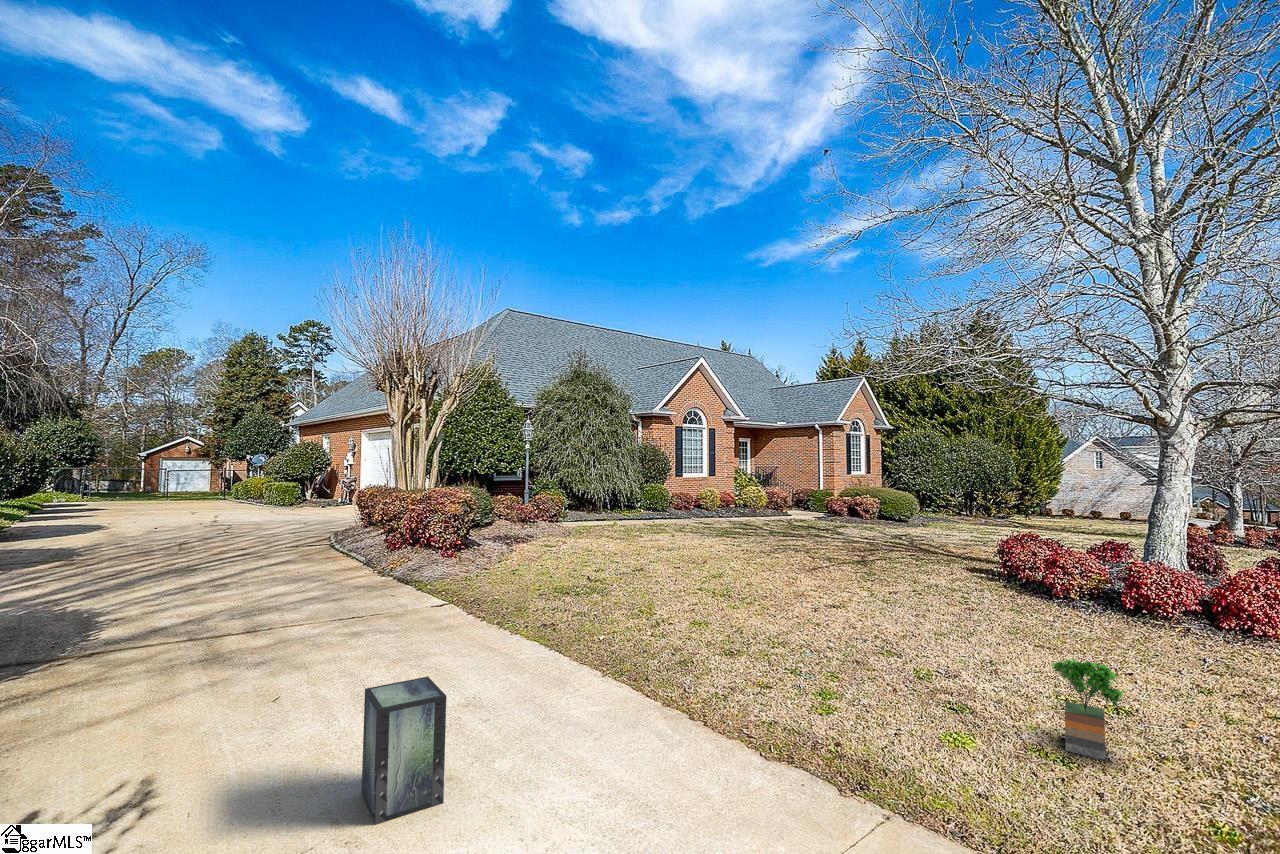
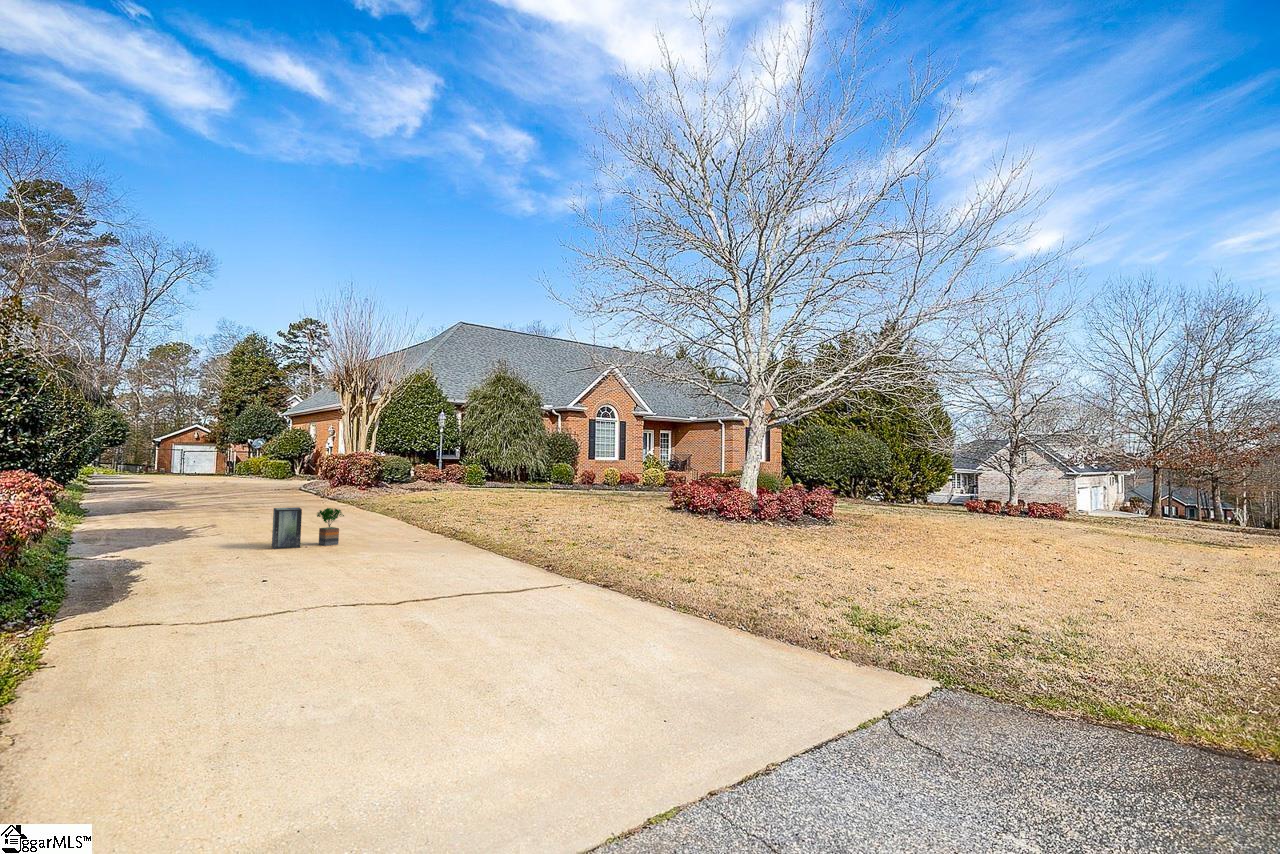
potted tree: present [1052,659,1123,760] -> present [317,508,344,546]

